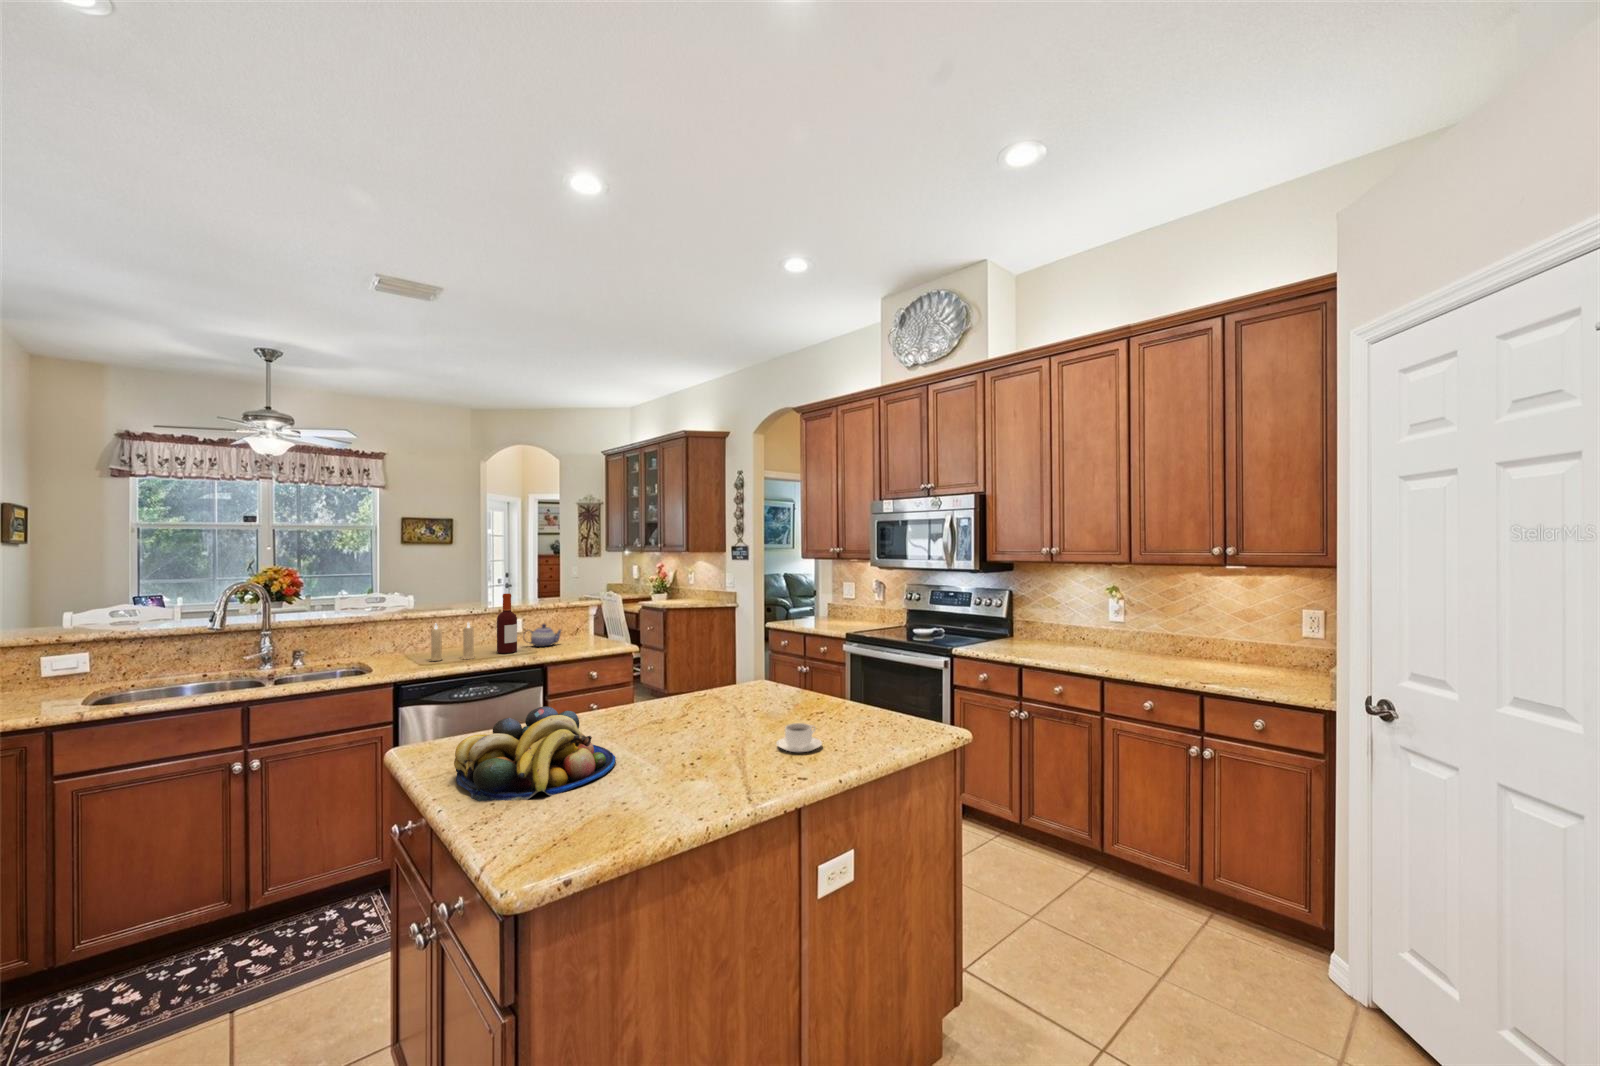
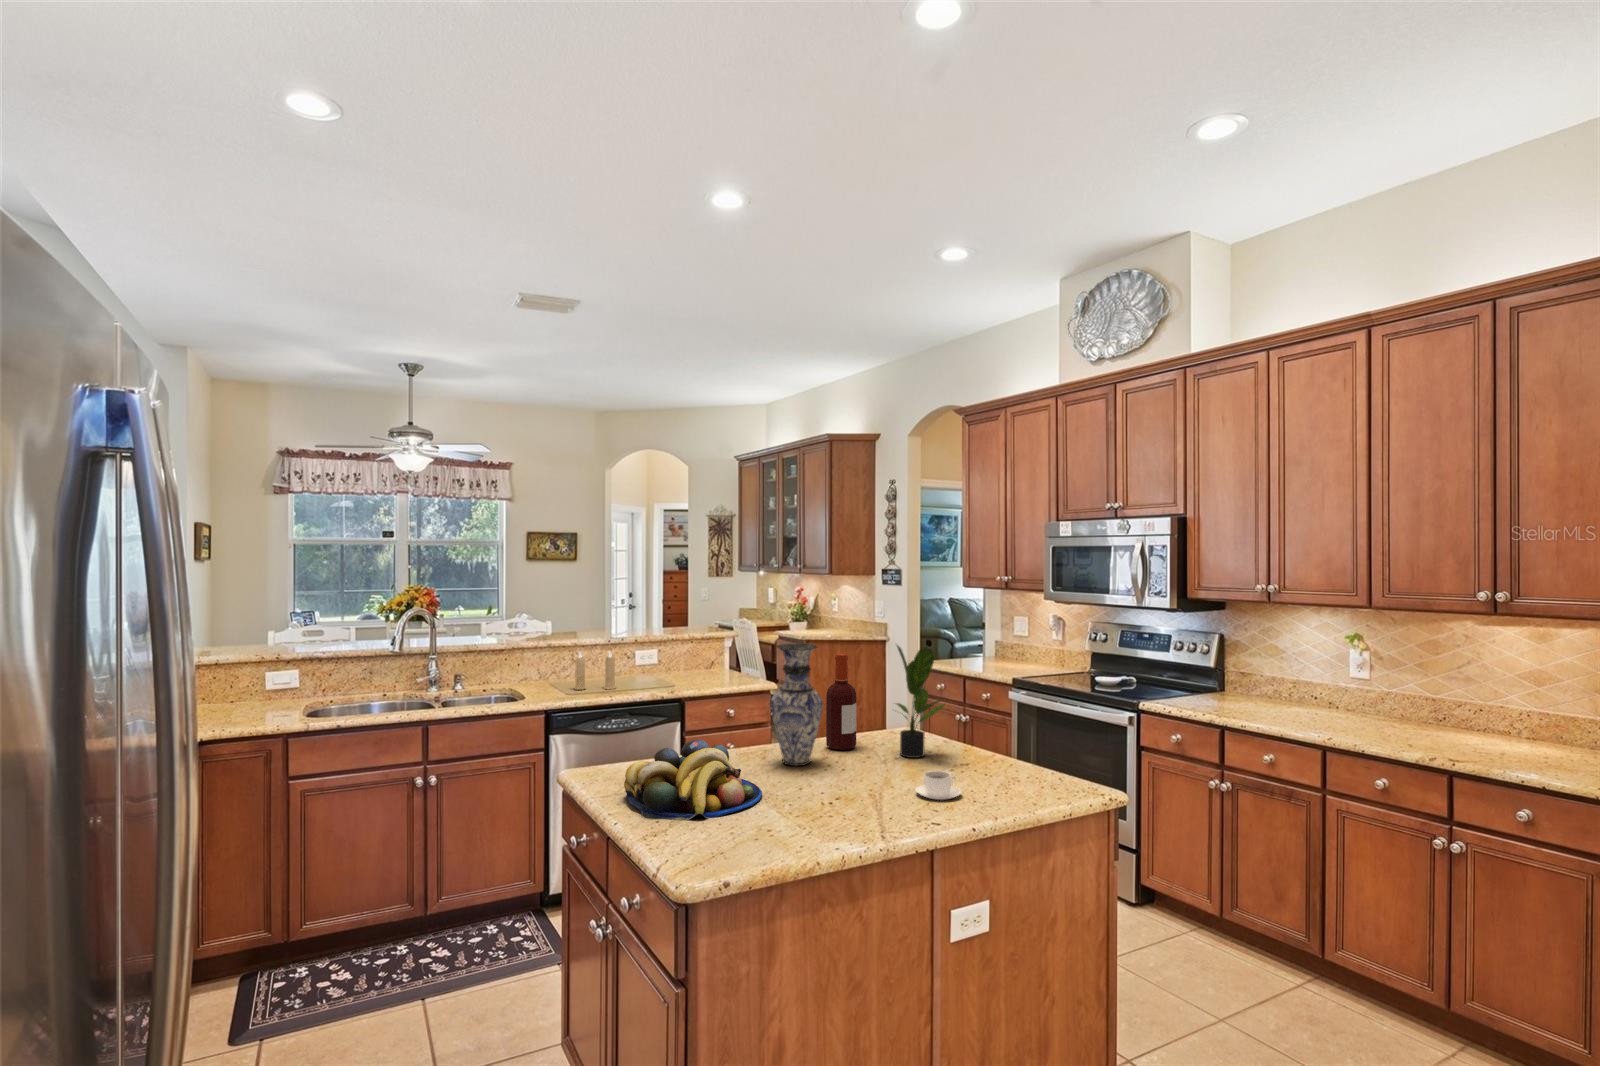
bottle: present [497,594,517,654] -> present [826,654,857,750]
potted plant: none [746,600,801,710] -> present [896,646,945,758]
vase: none [626,603,681,727] -> present [770,643,823,766]
teapot: present [527,624,561,647] -> none [661,655,700,679]

